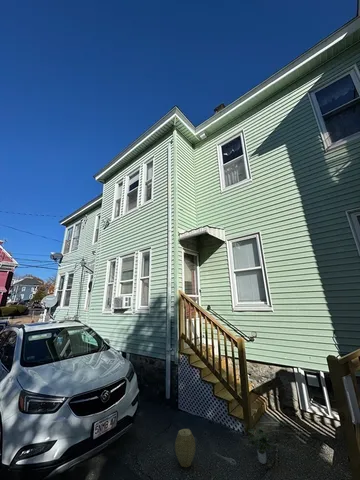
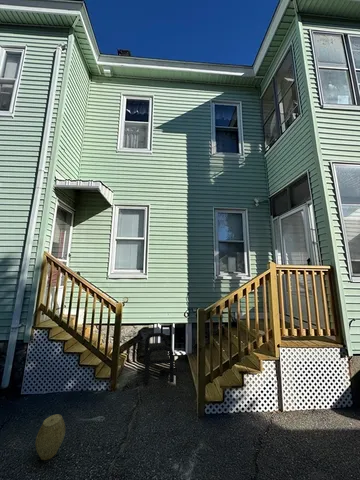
bench: none [280,379,327,453] -> present [144,333,174,385]
potted plant: present [248,427,273,464] -> none [120,381,143,412]

